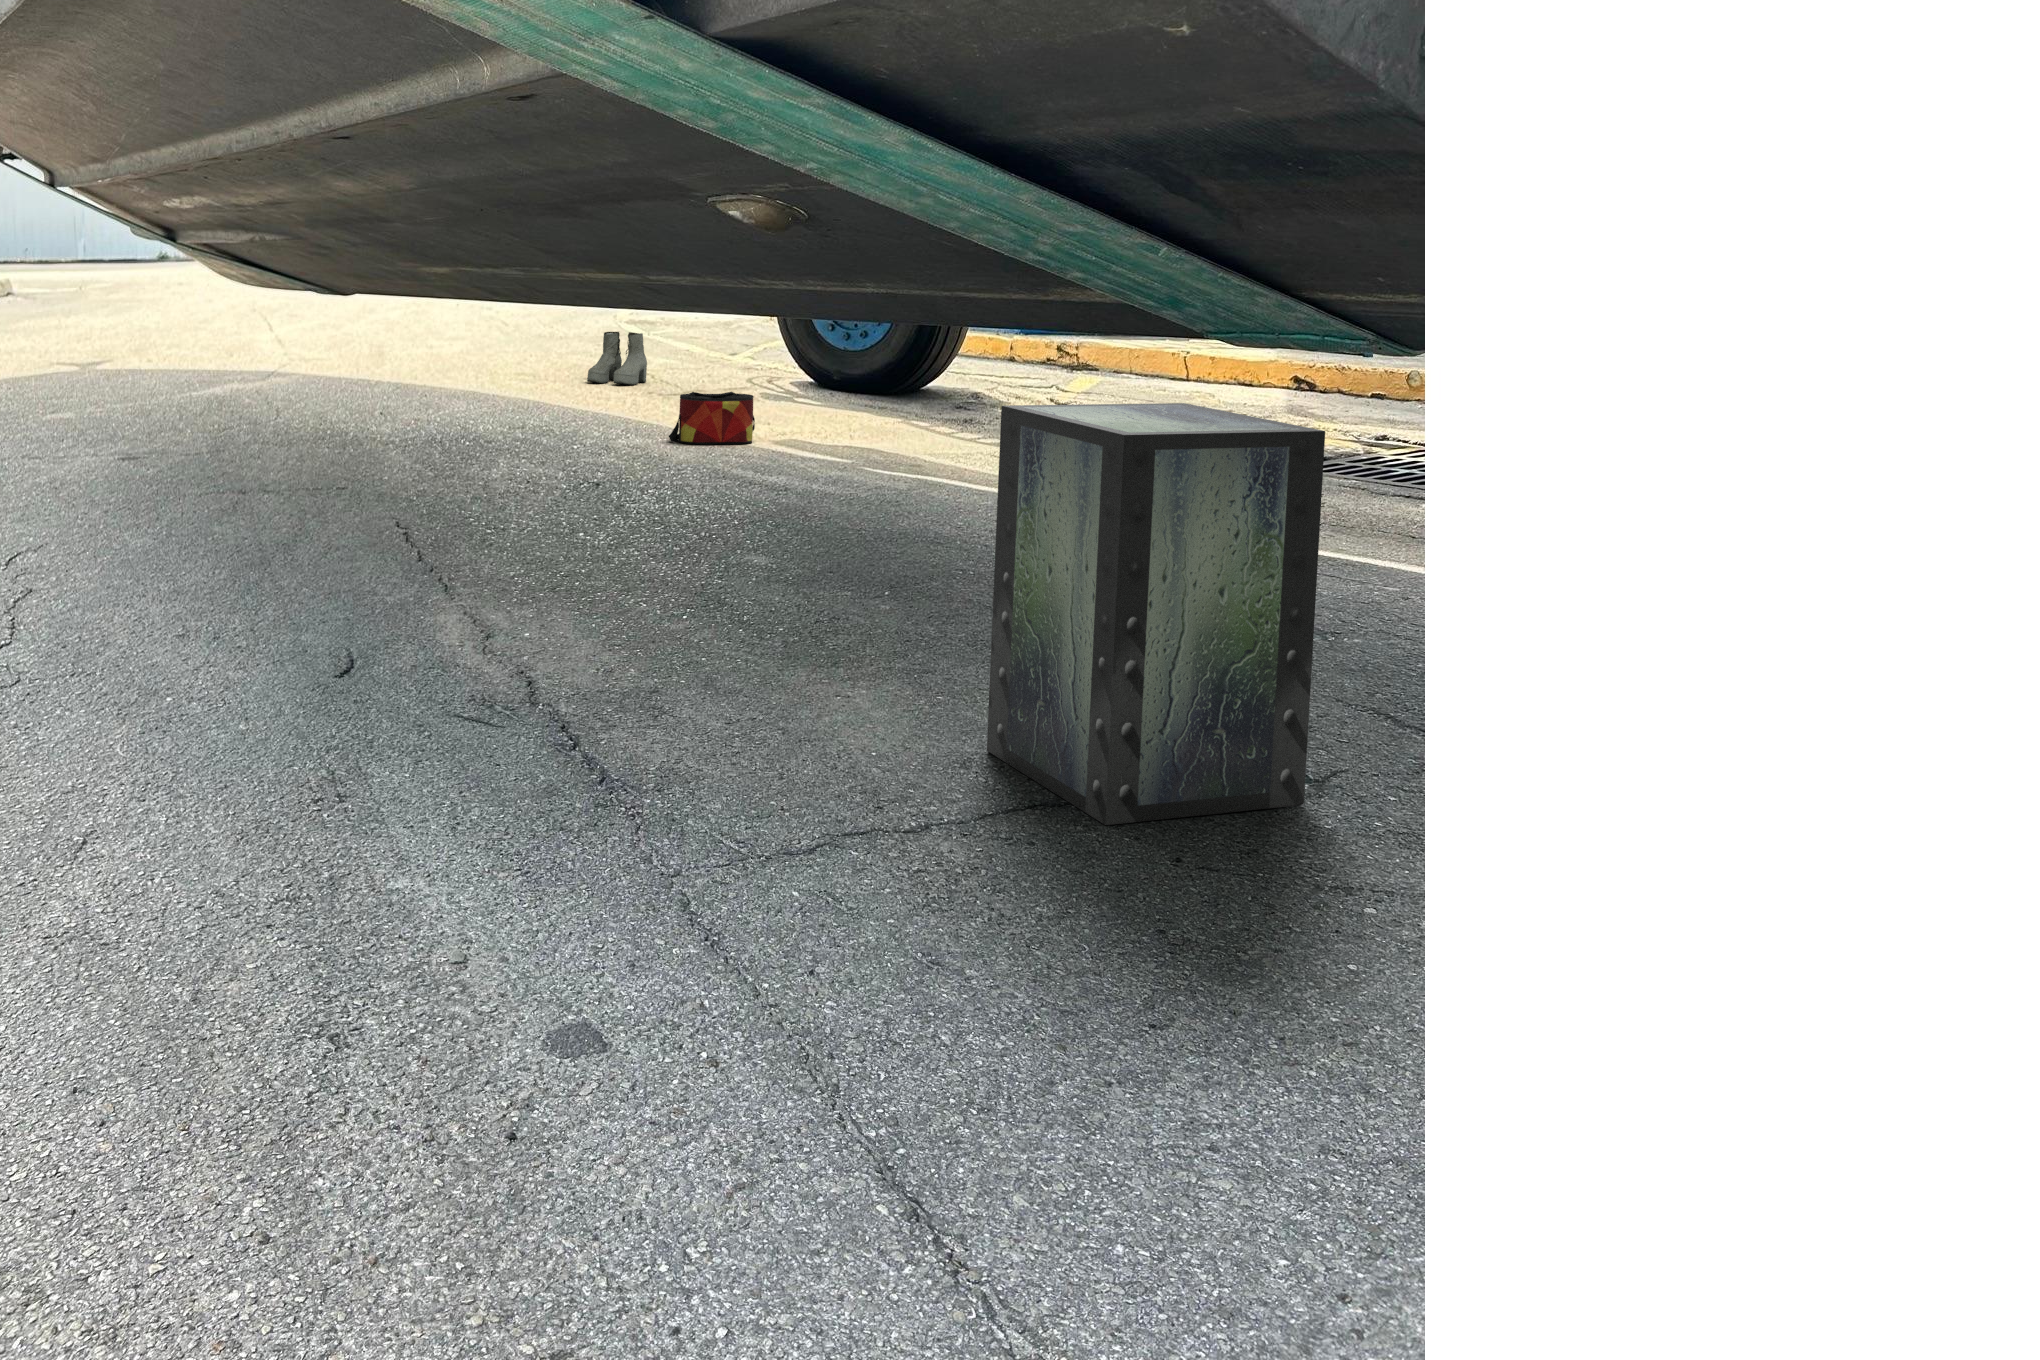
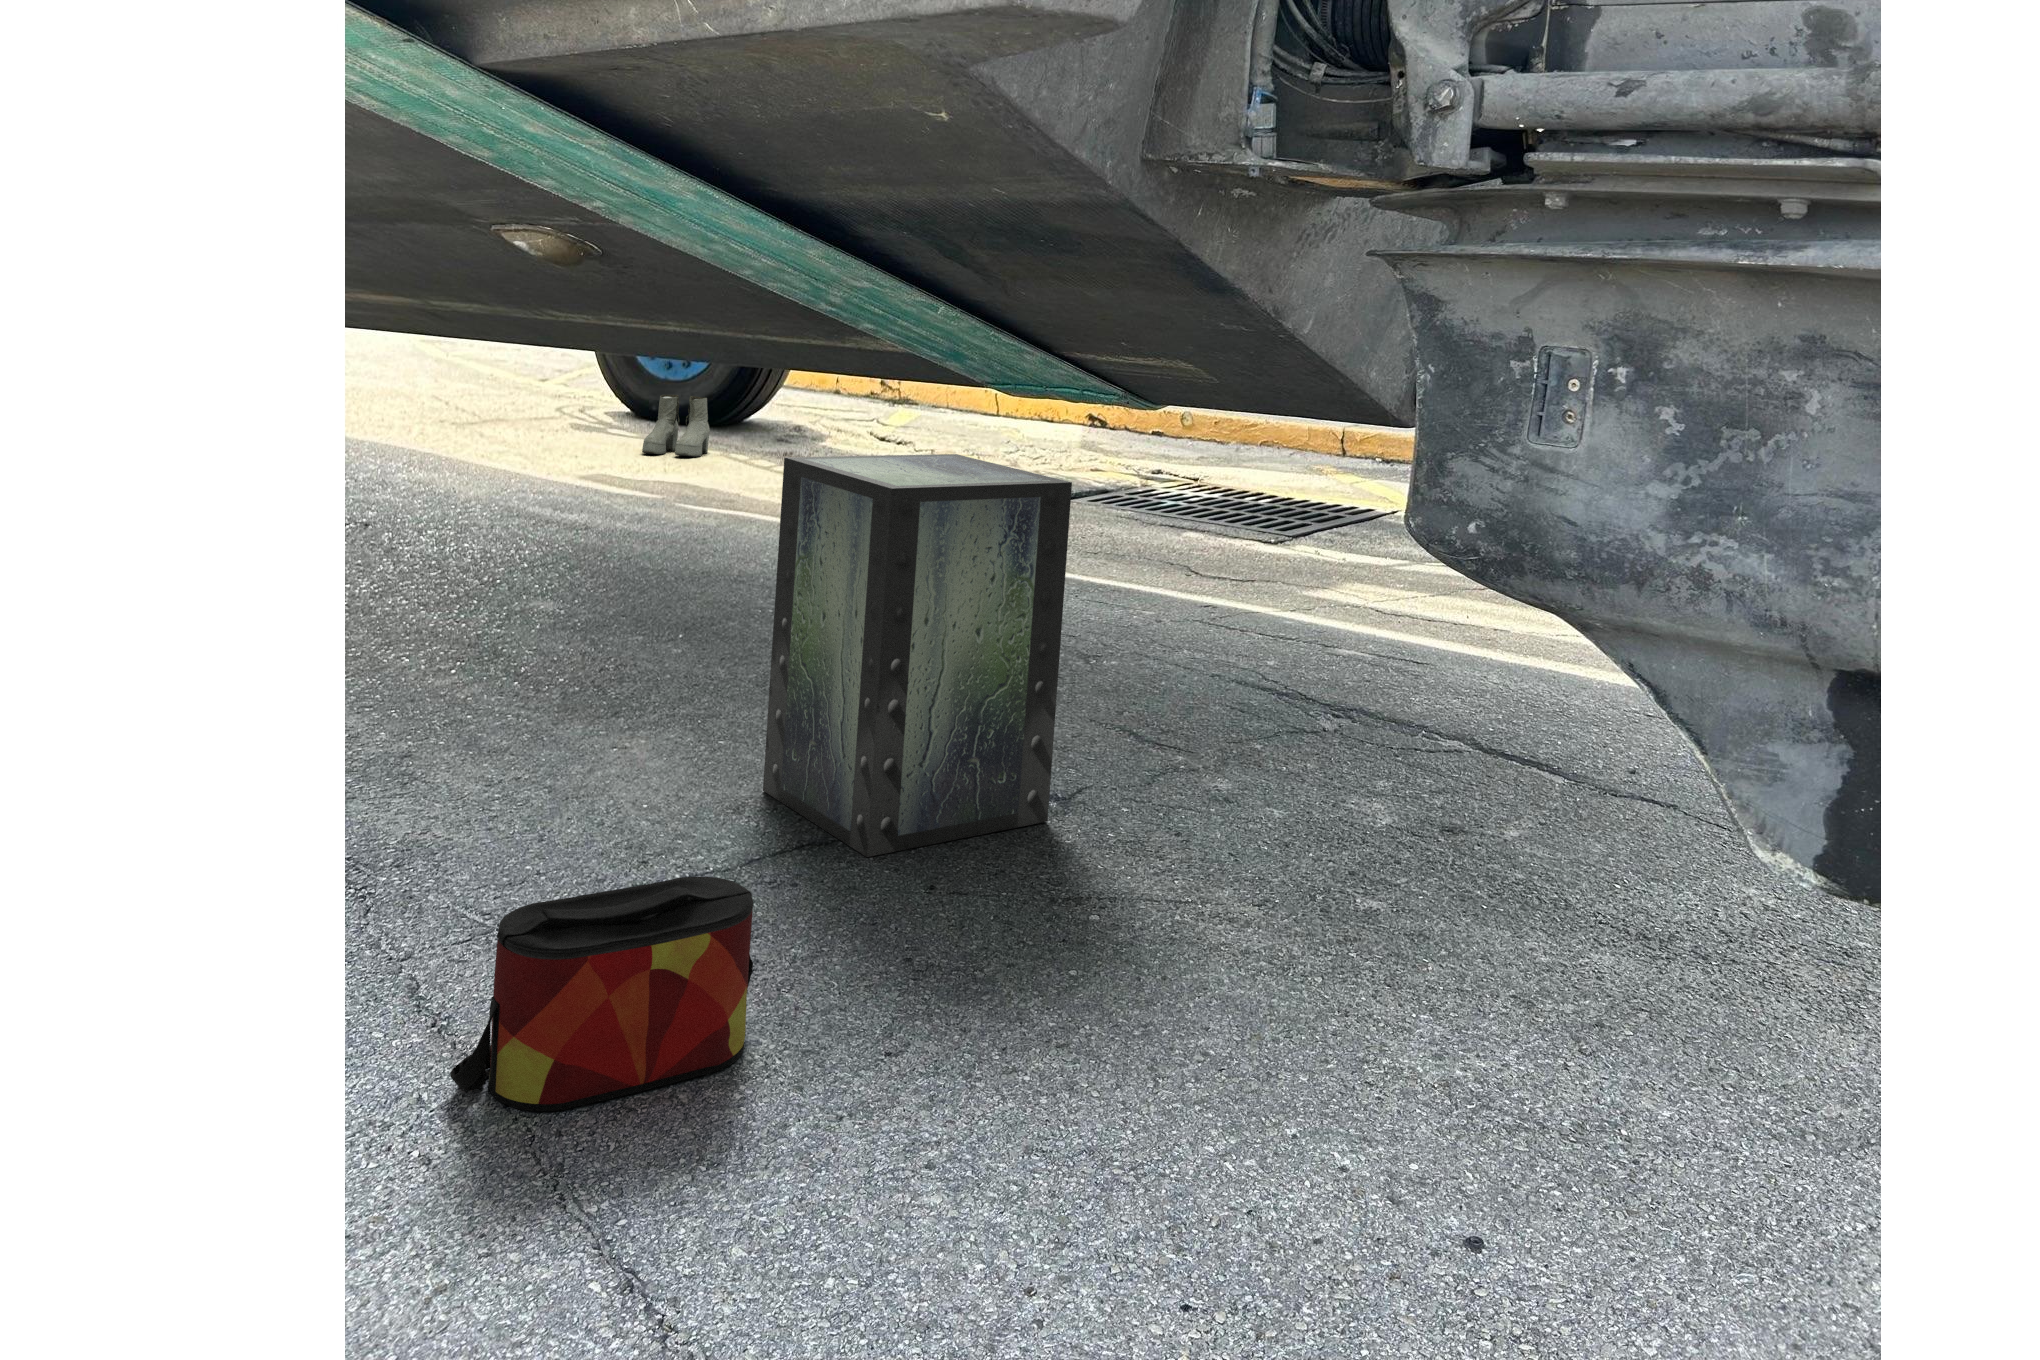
boots: present [587,332,647,385] -> present [642,395,710,457]
bag: present [669,392,755,445] -> present [450,877,753,1111]

